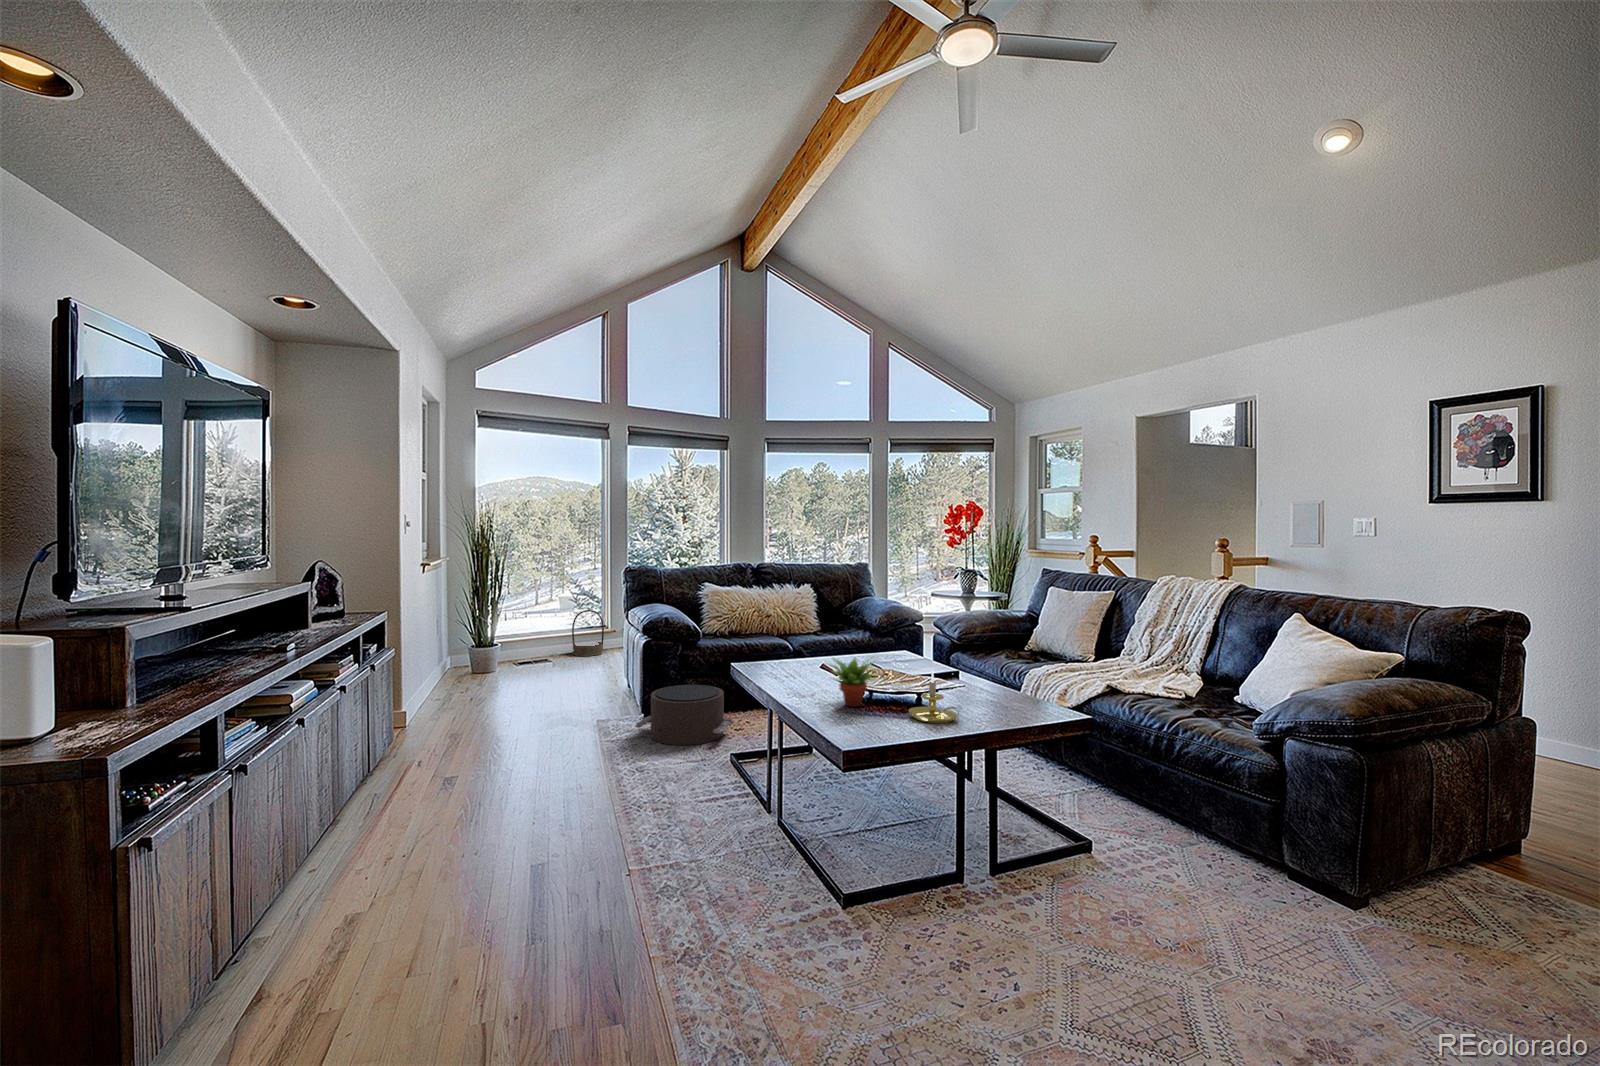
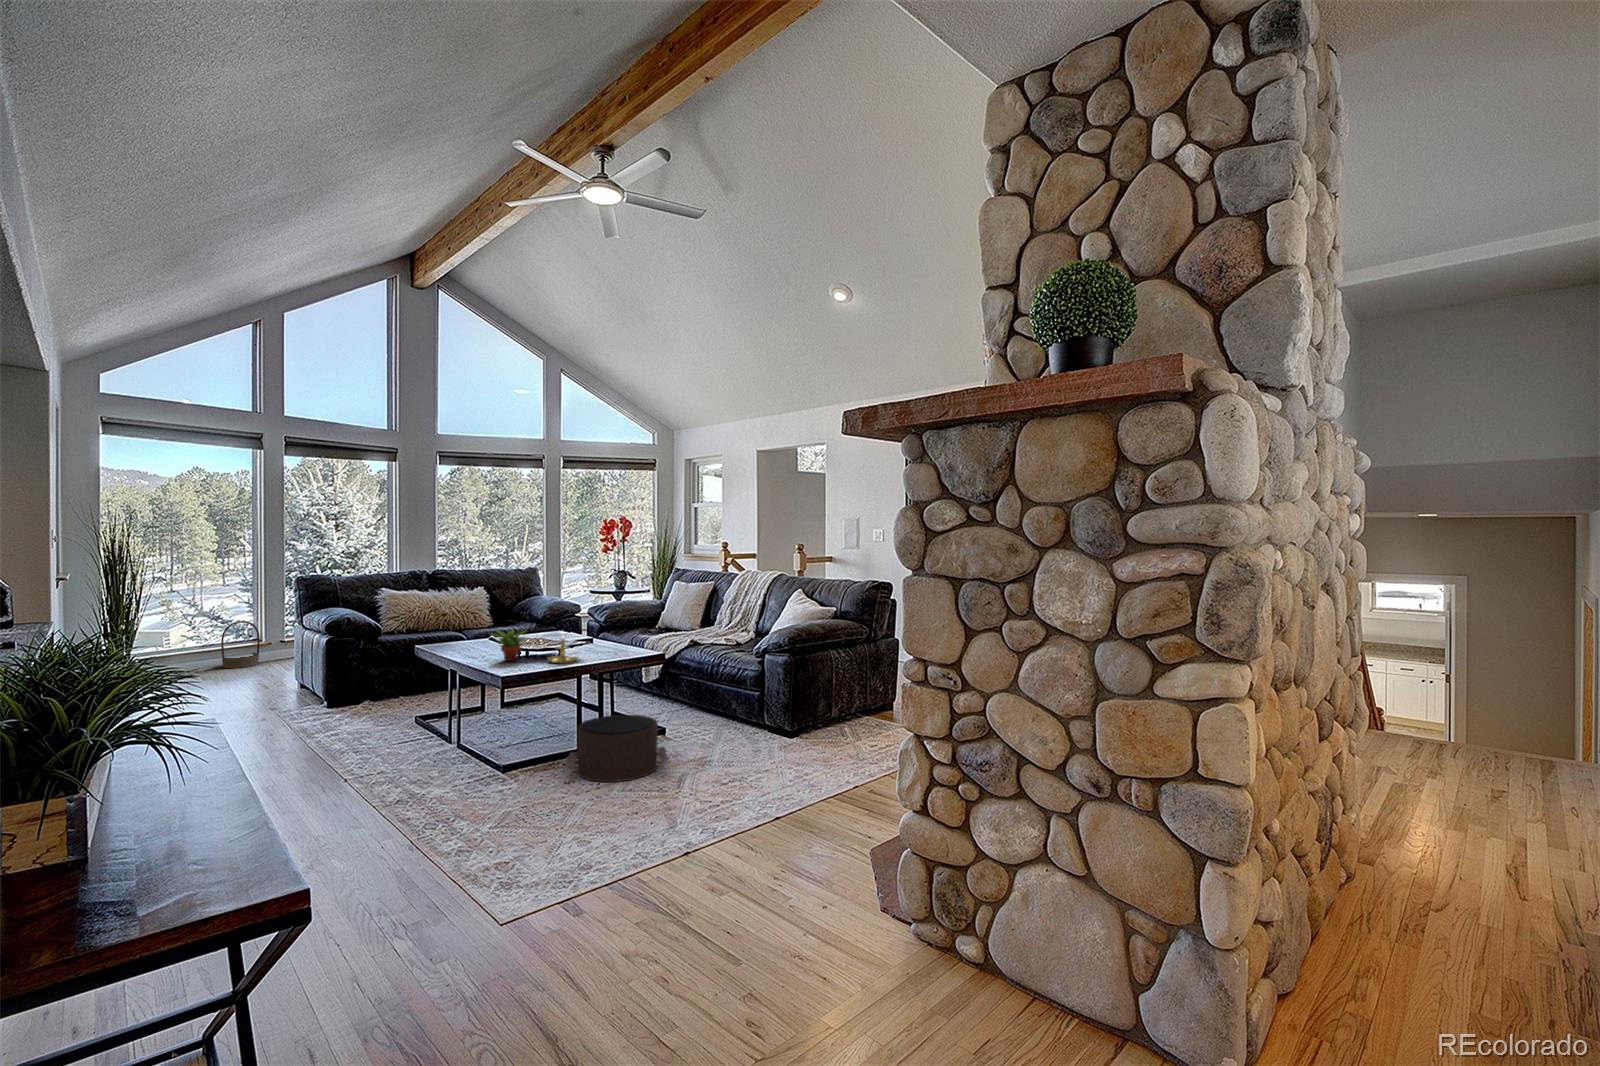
pouf: present [635,685,733,745] -> present [566,715,668,782]

